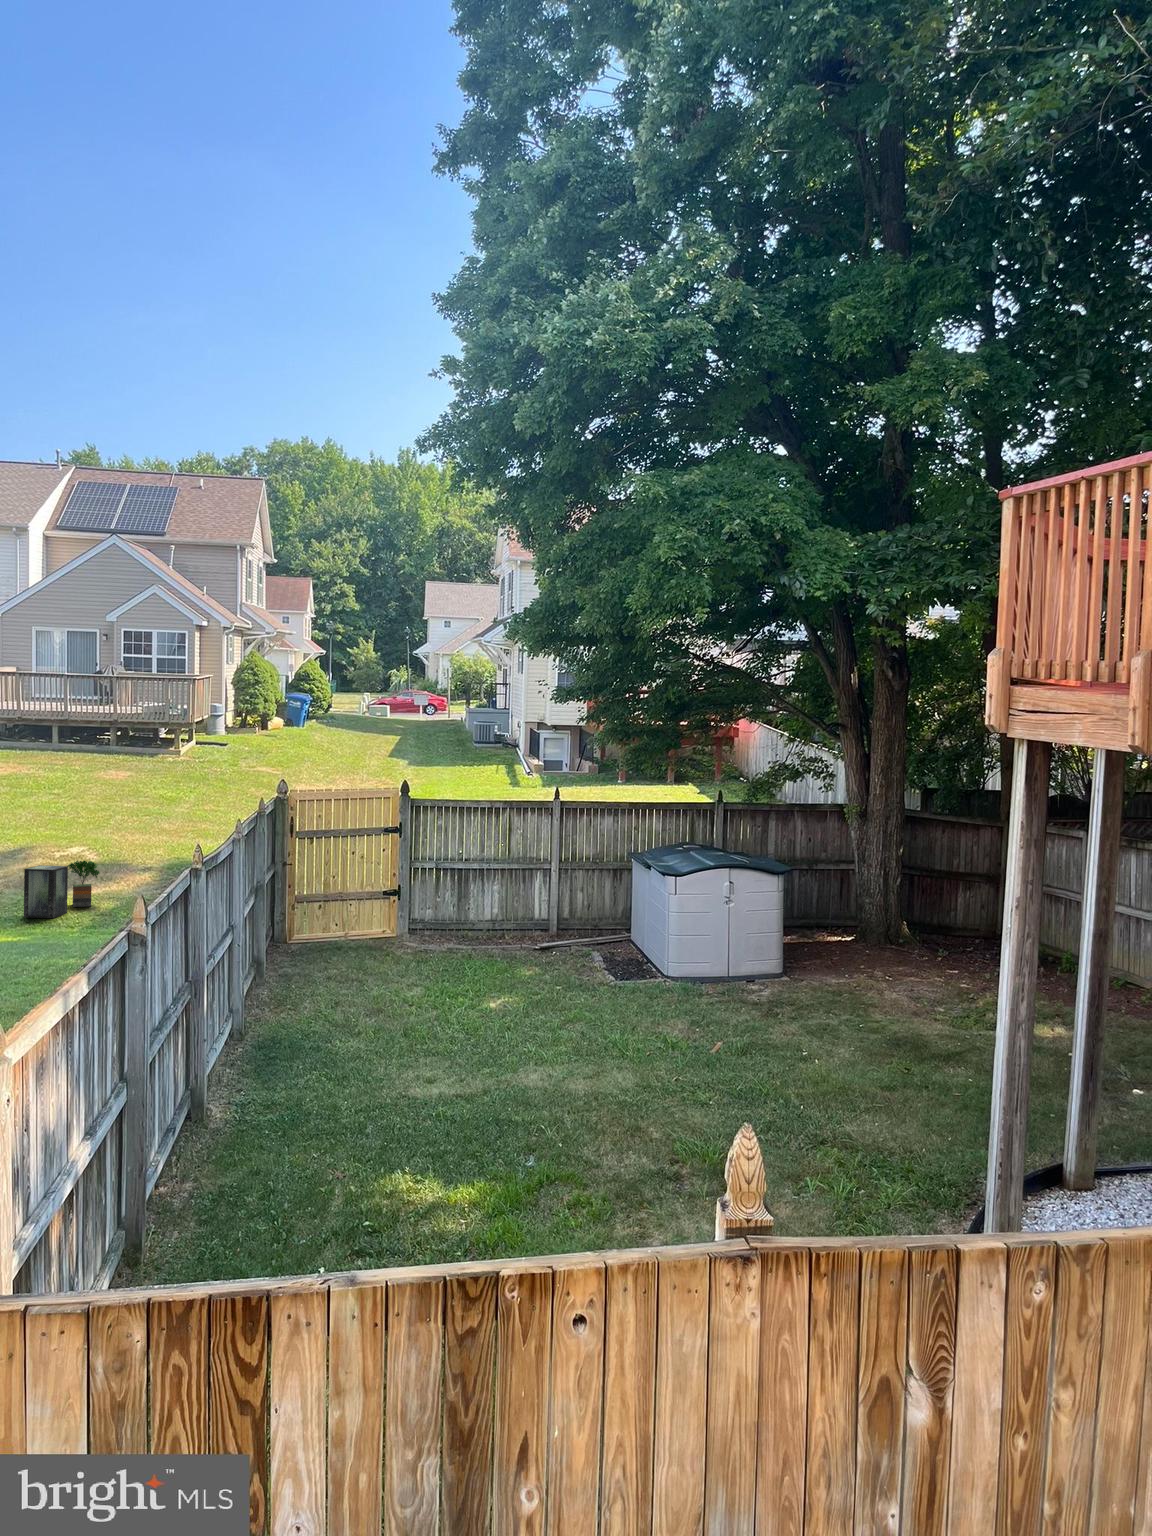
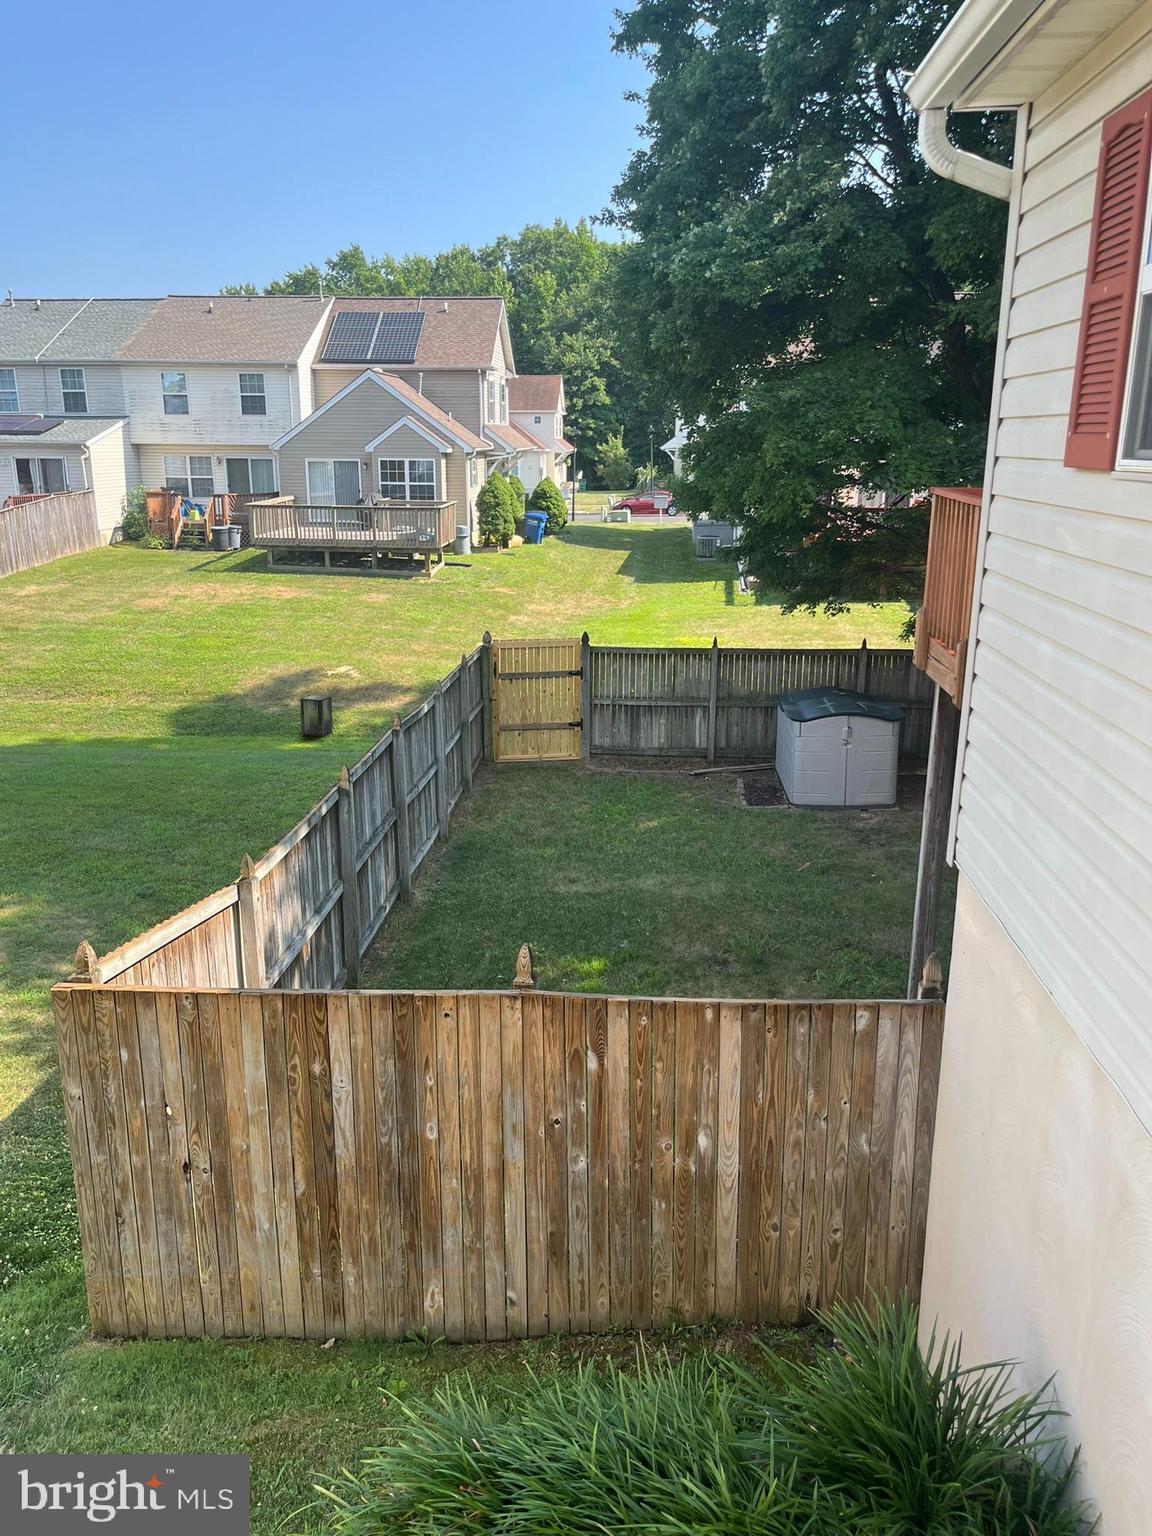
potted tree: present [68,861,100,907] -> none [331,690,356,727]

